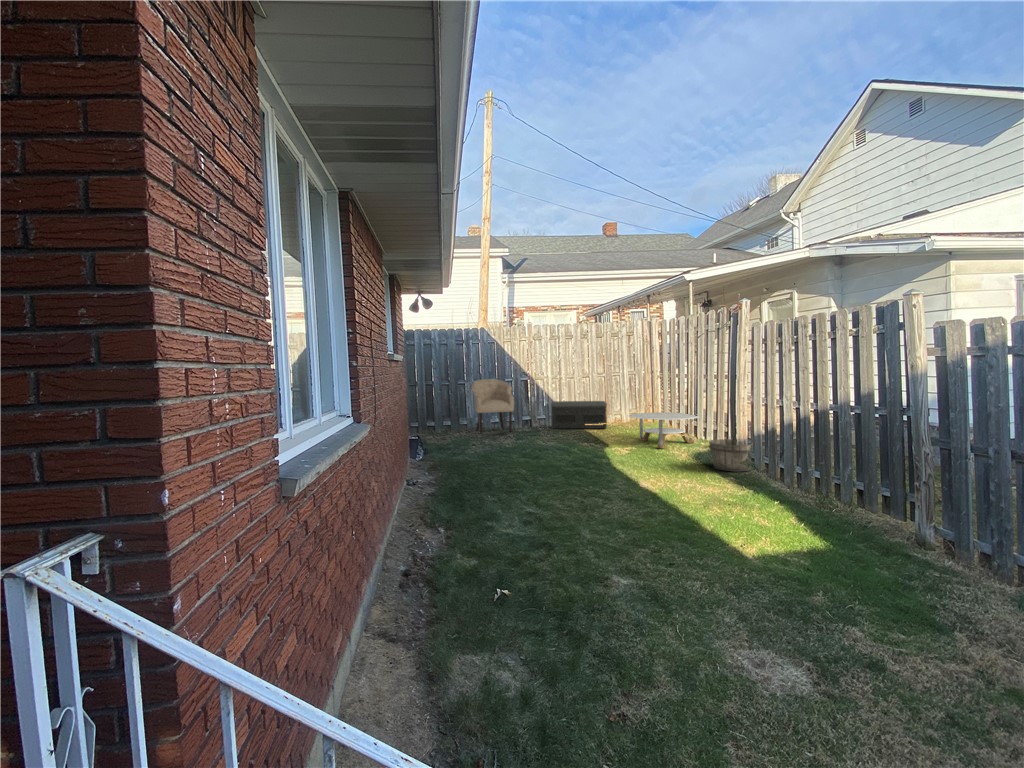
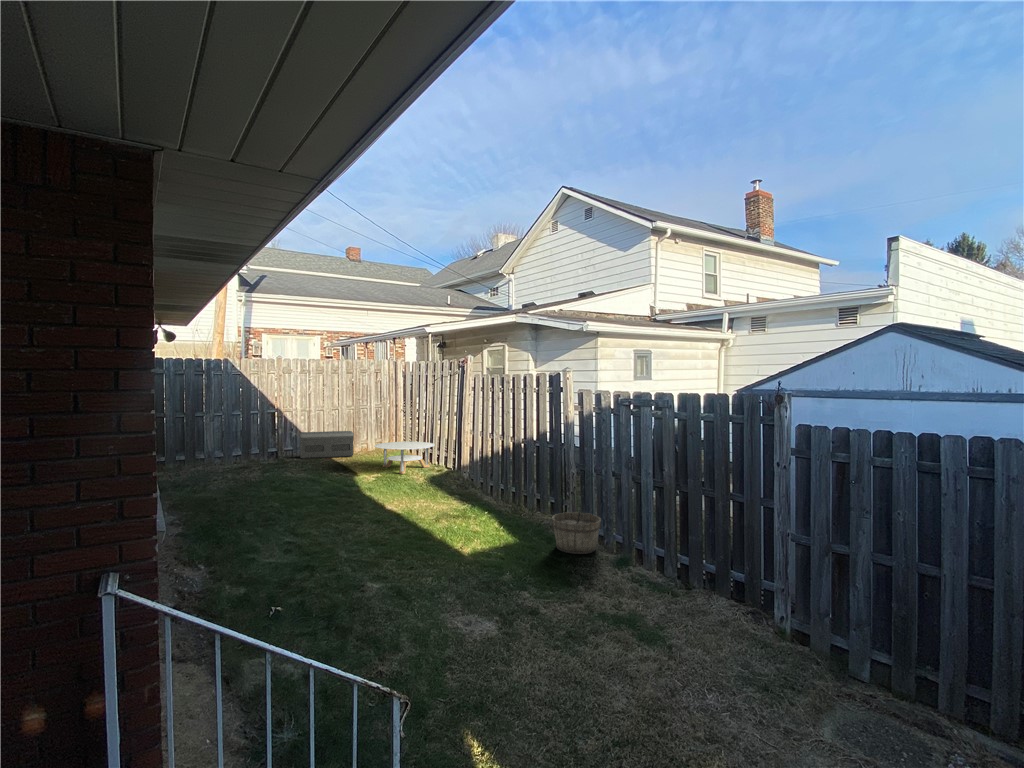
chair: present [471,379,514,433] -> none [216,412,263,467]
wooden bucket: present [709,435,752,472] -> present [552,510,601,554]

